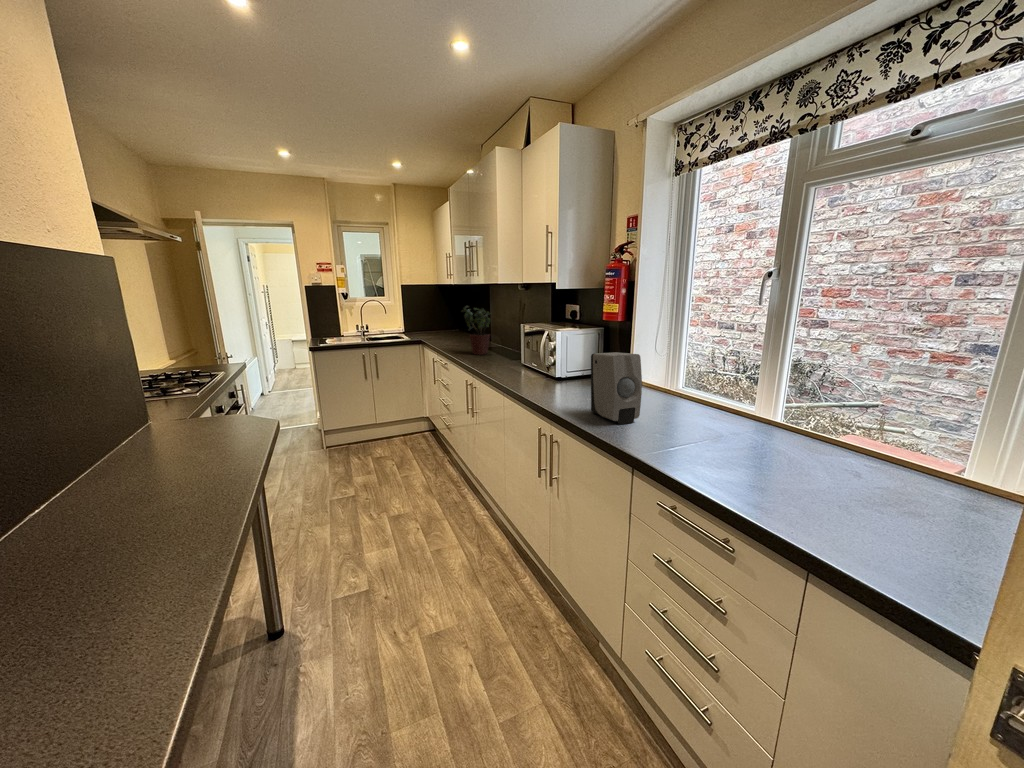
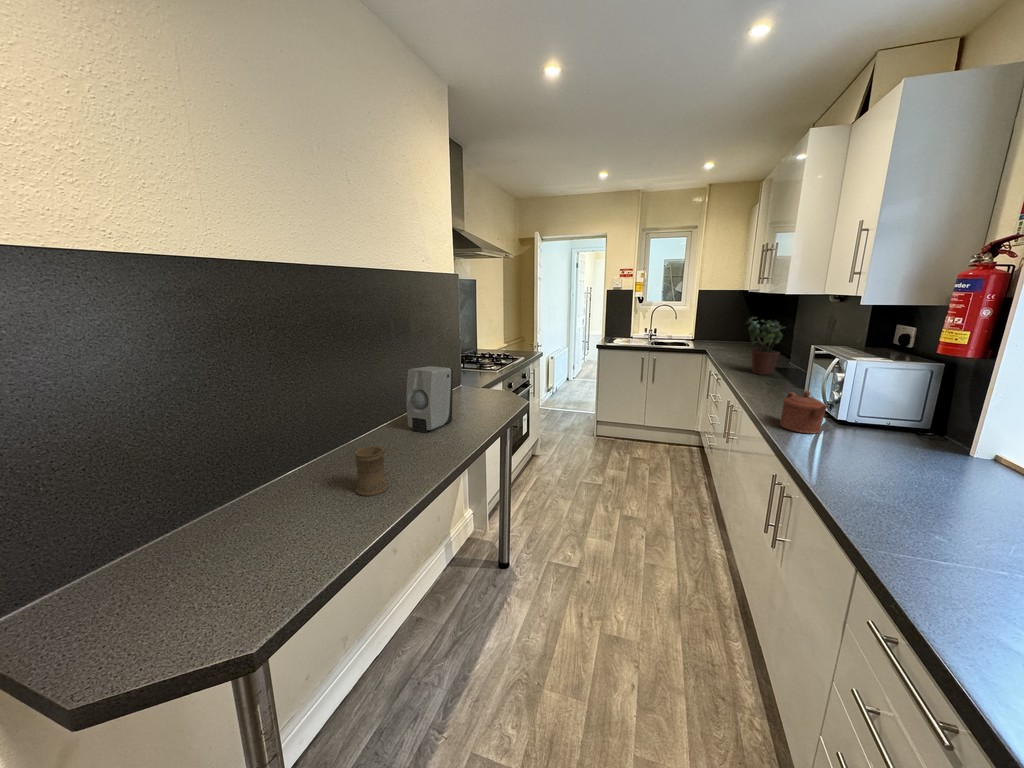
soap dispenser: present [591,352,642,424] -> present [406,366,453,433]
teapot: none [523,357,557,391] -> present [780,391,827,434]
mug: none [32,527,142,631] -> present [355,446,397,496]

